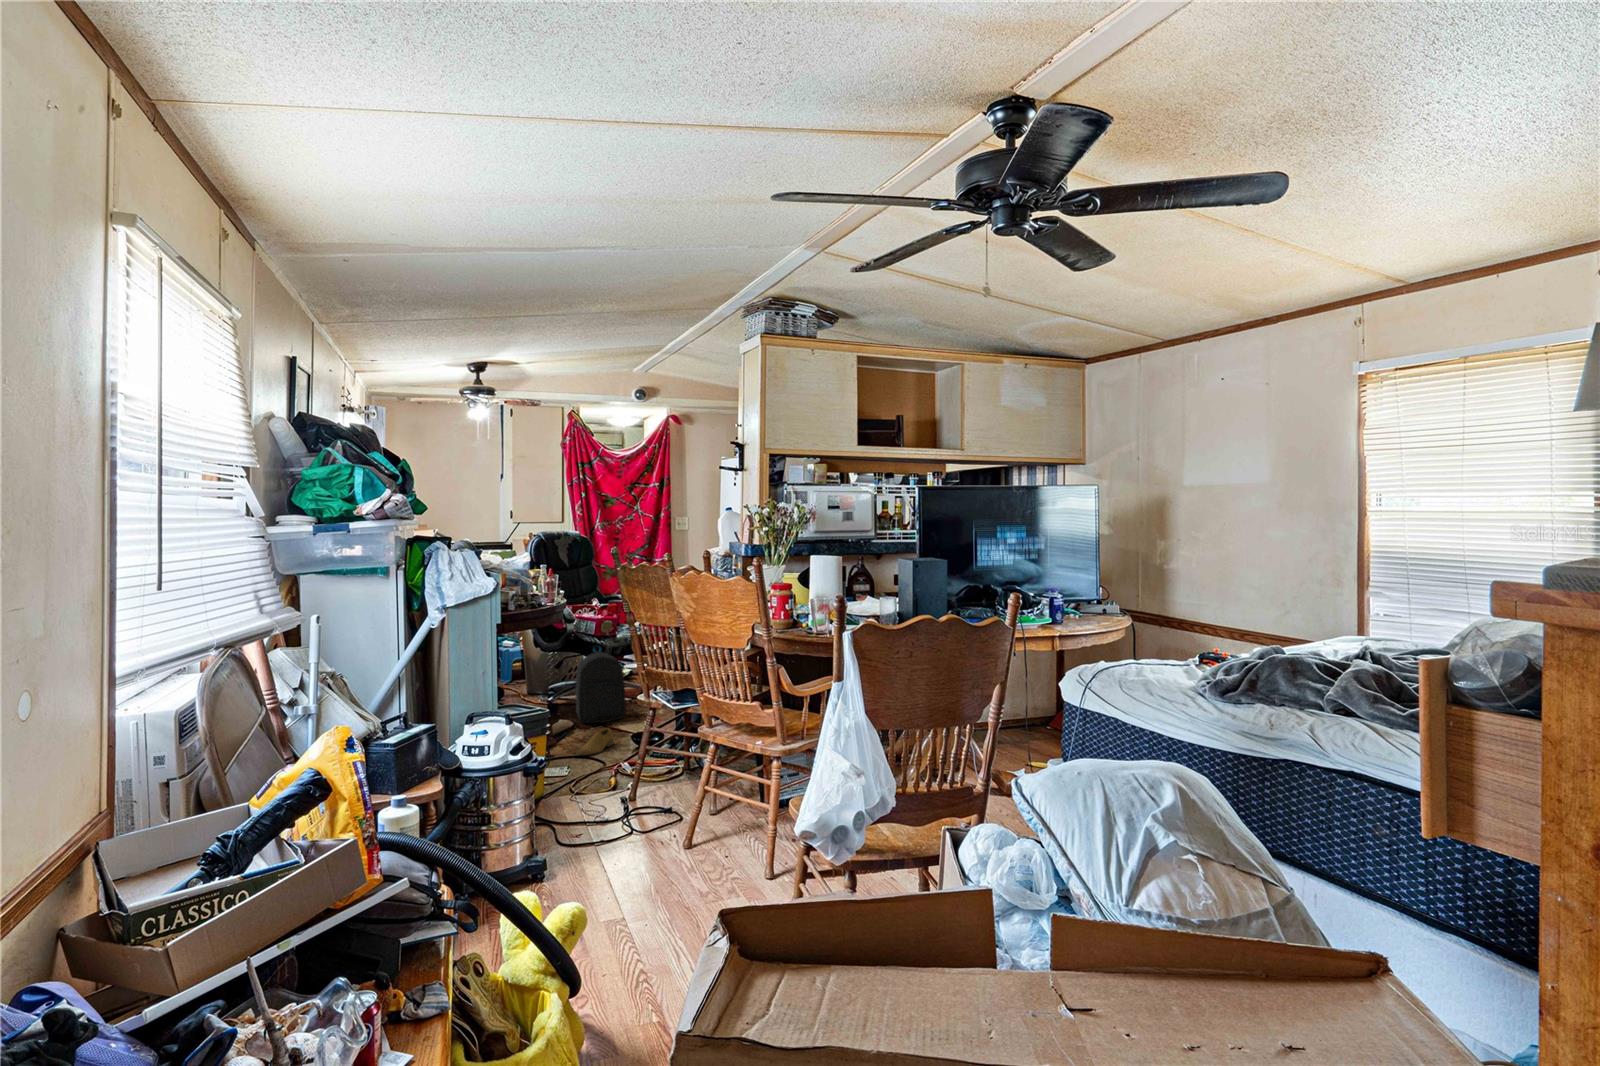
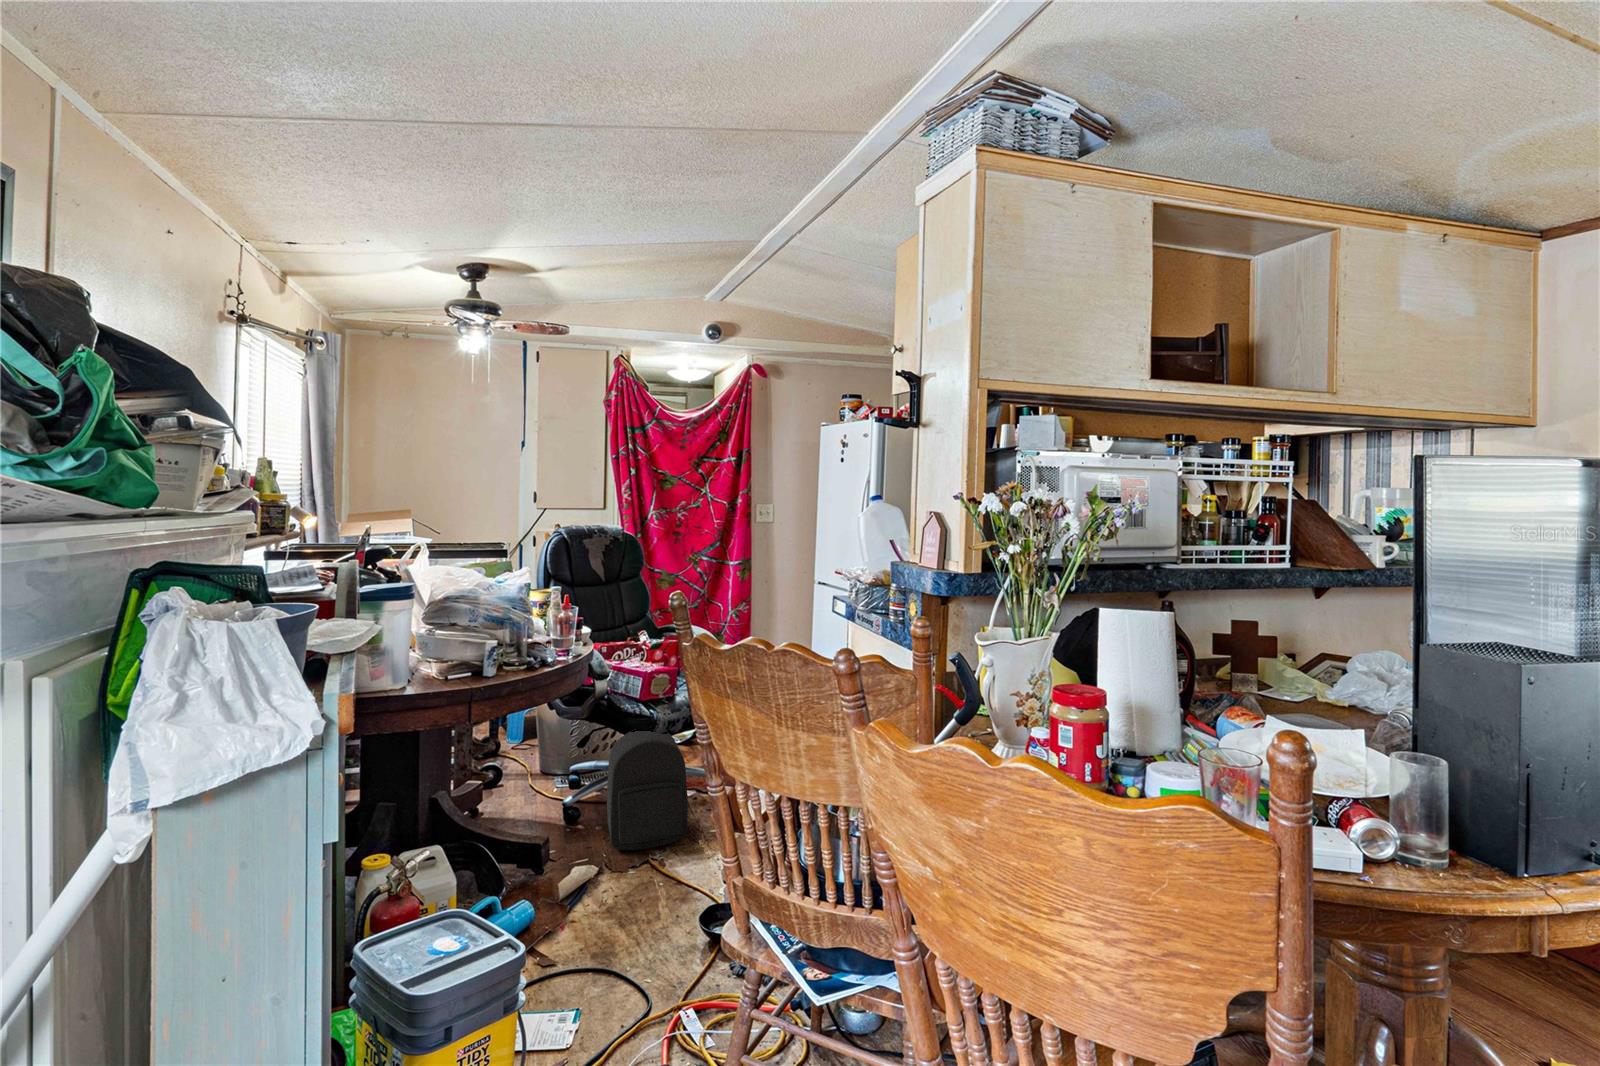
shoe: present [576,728,614,755] -> none [594,894,667,971]

